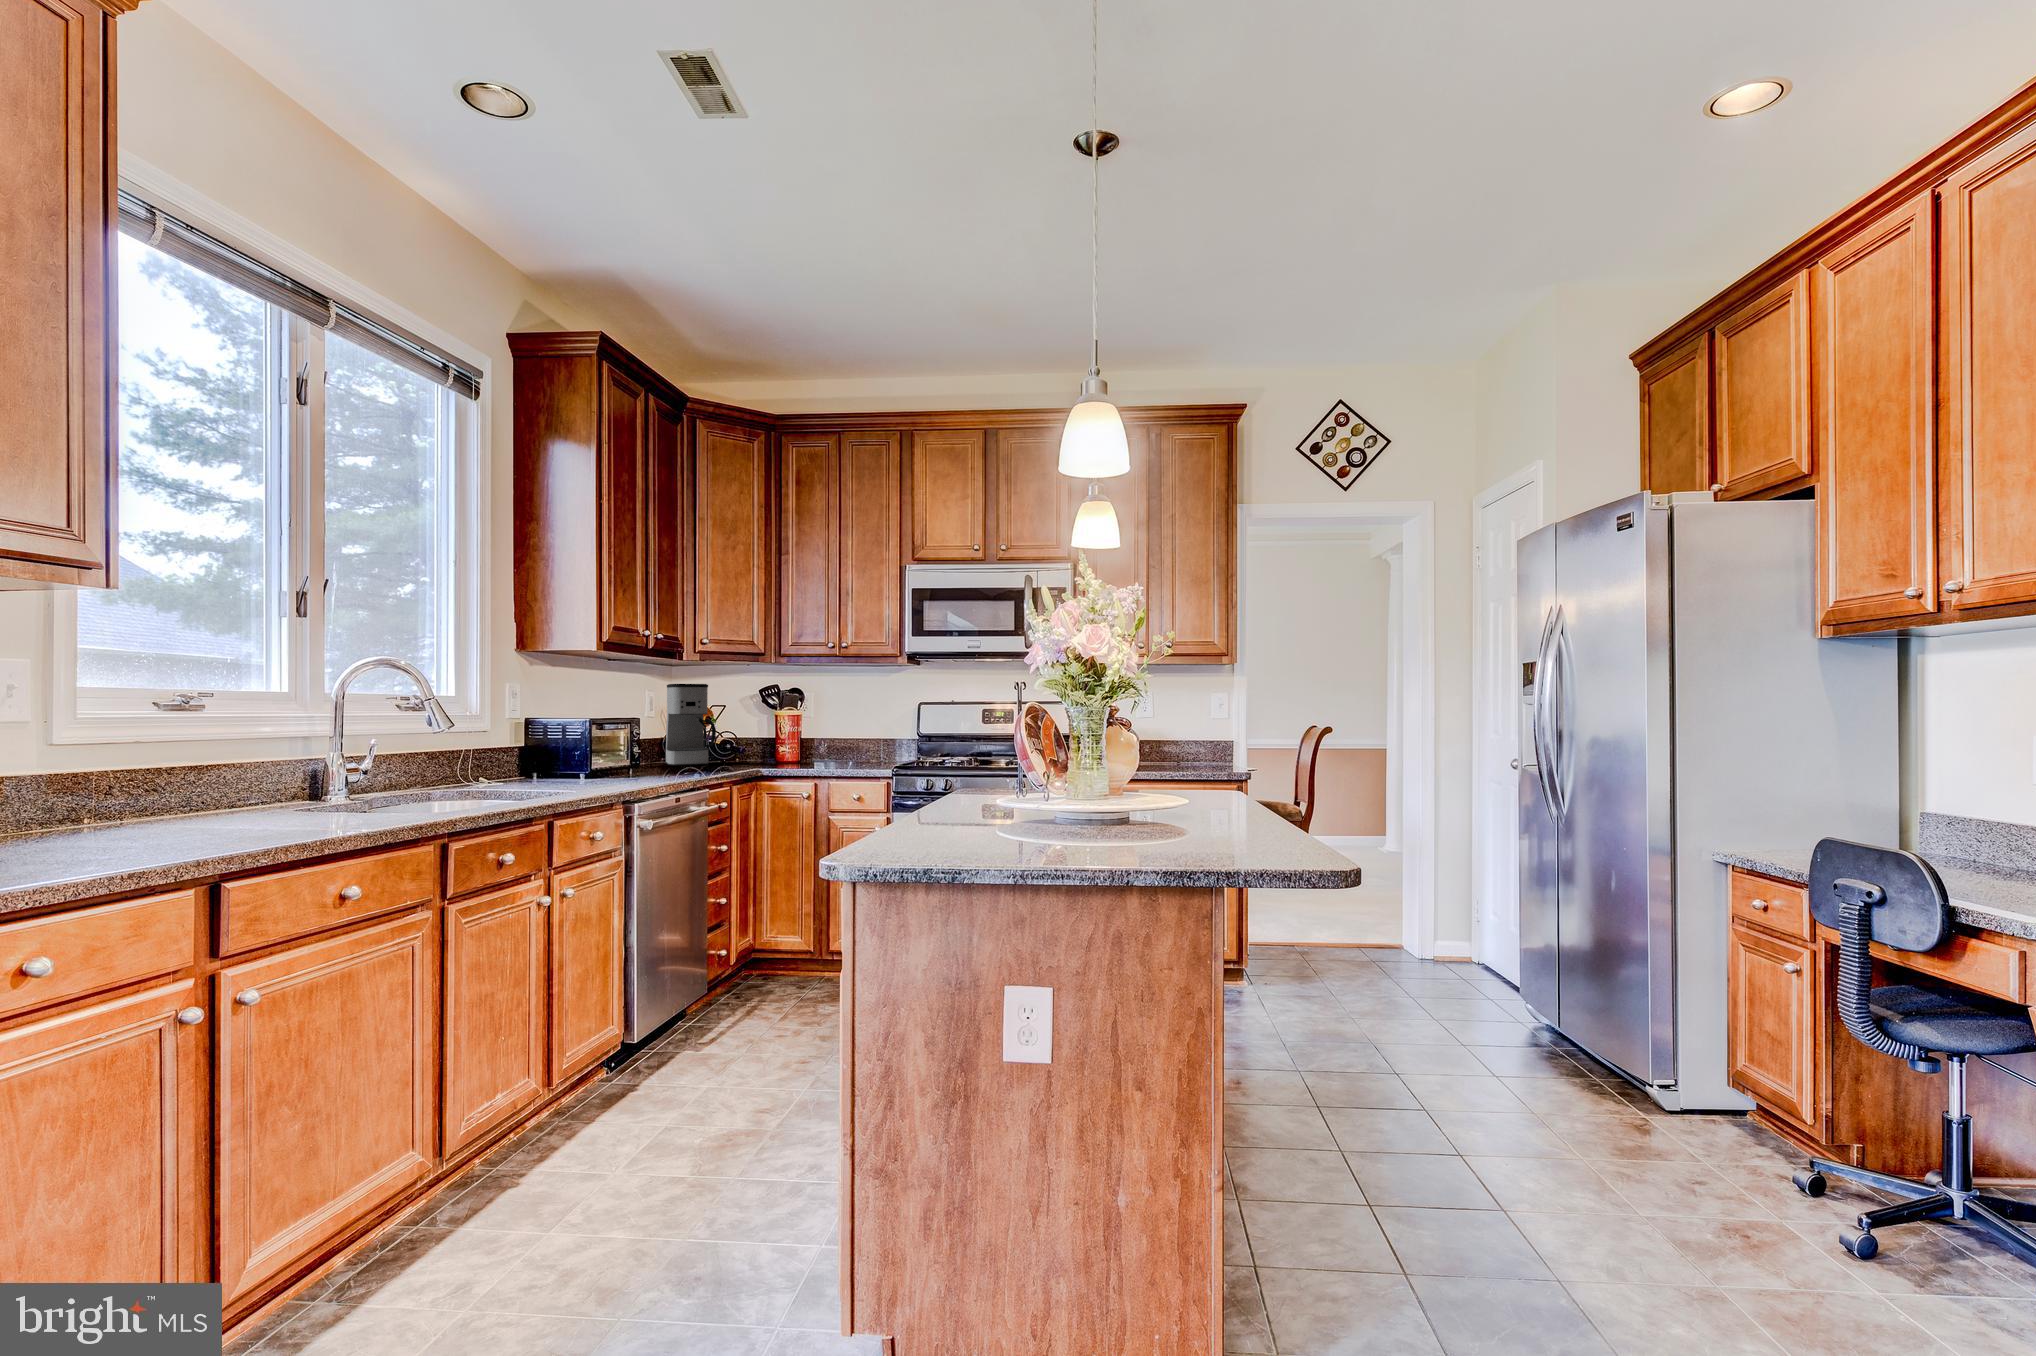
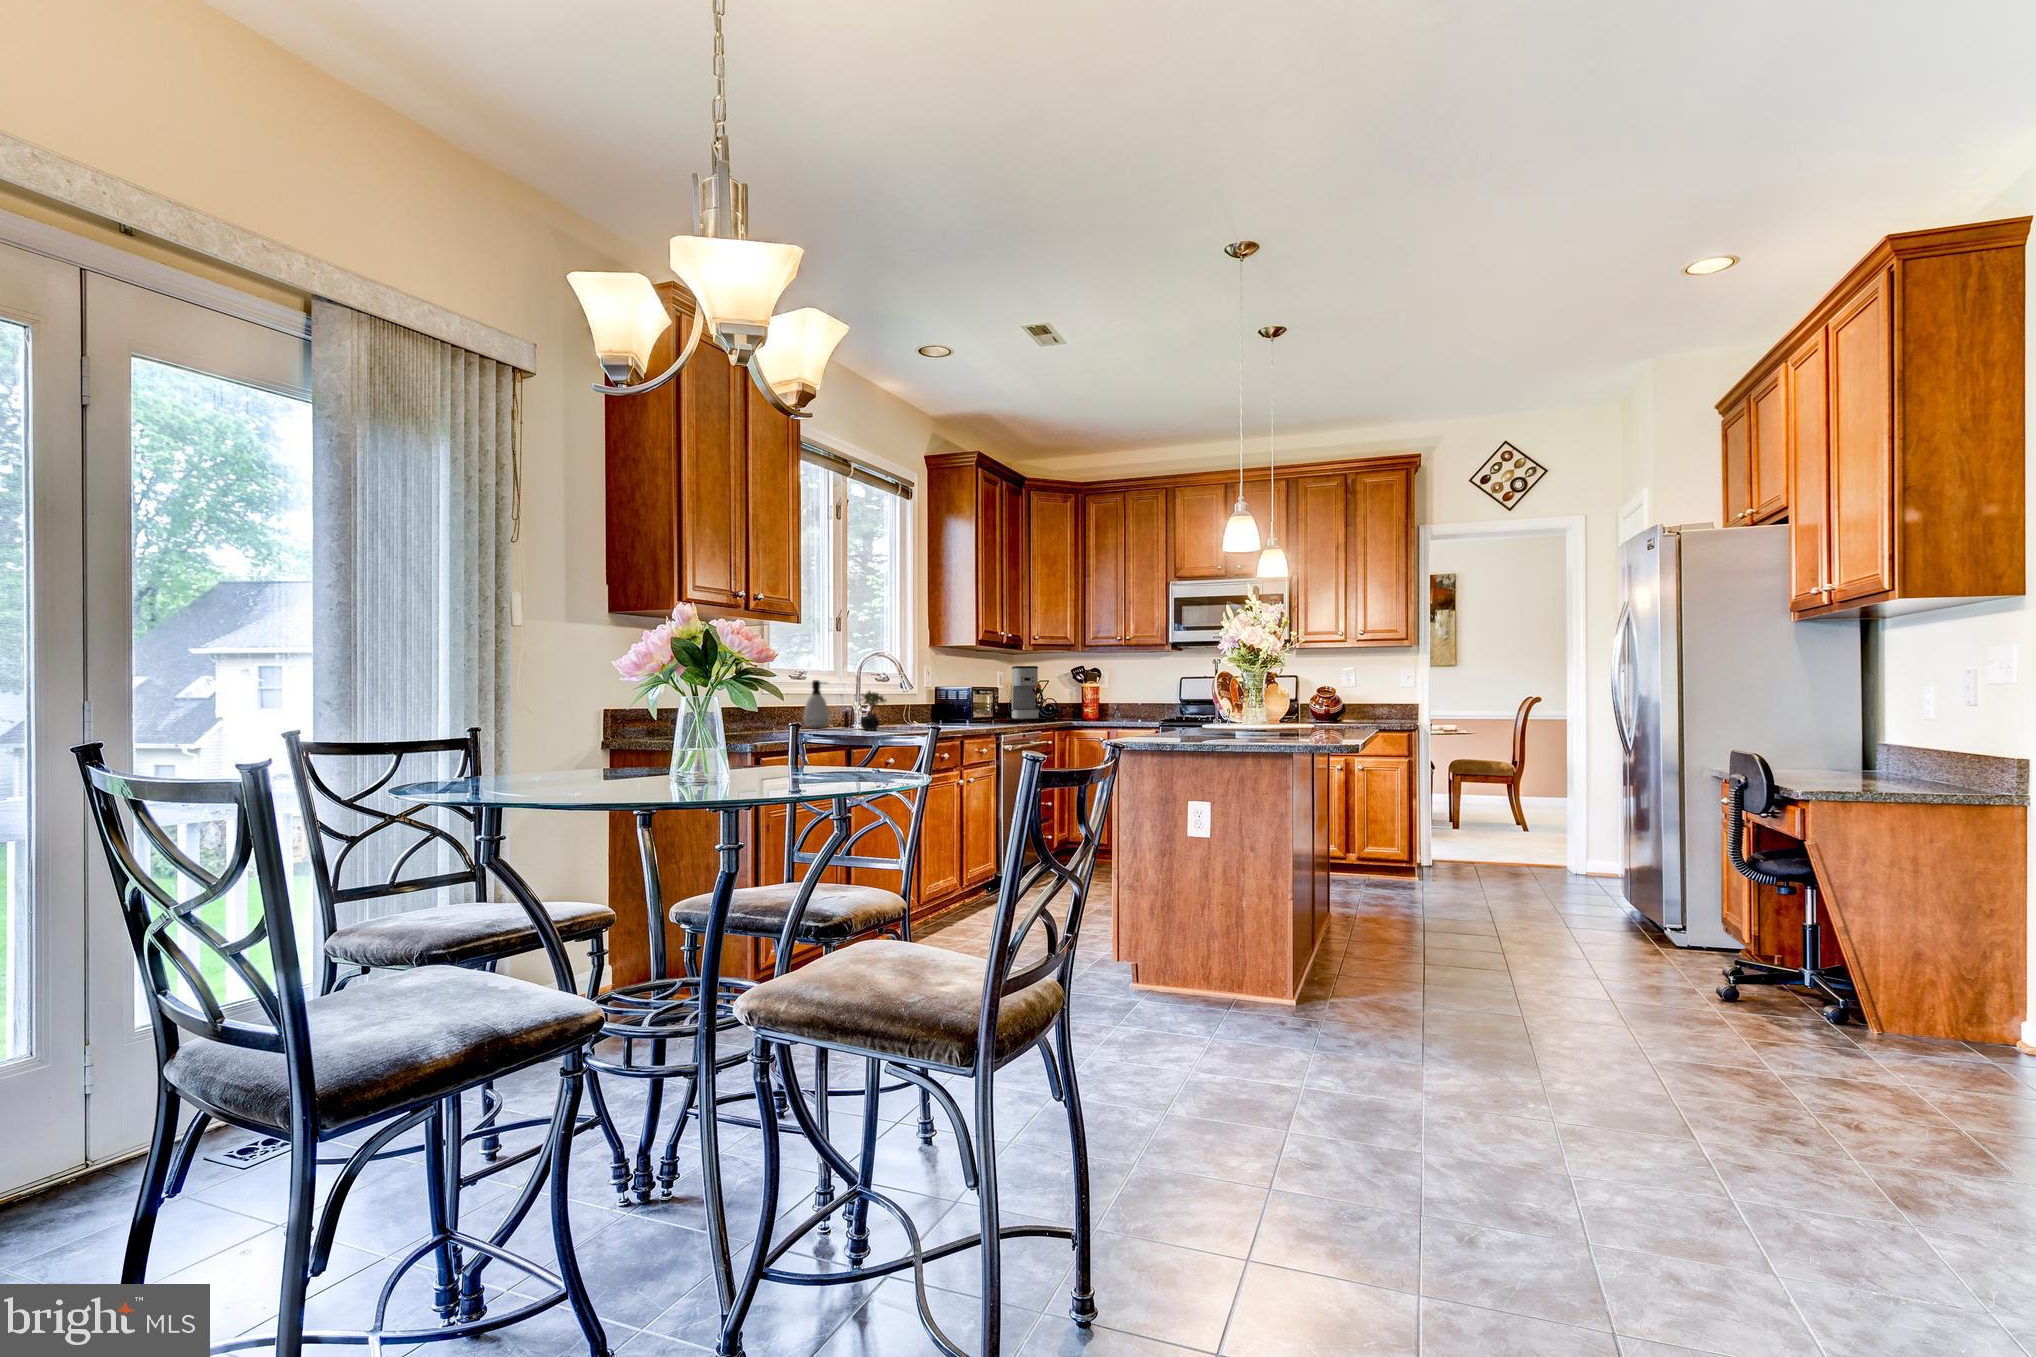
soap dispenser: none [122,719,201,829] -> present [803,680,829,728]
succulent plant: none [269,741,346,833] -> present [860,691,886,730]

